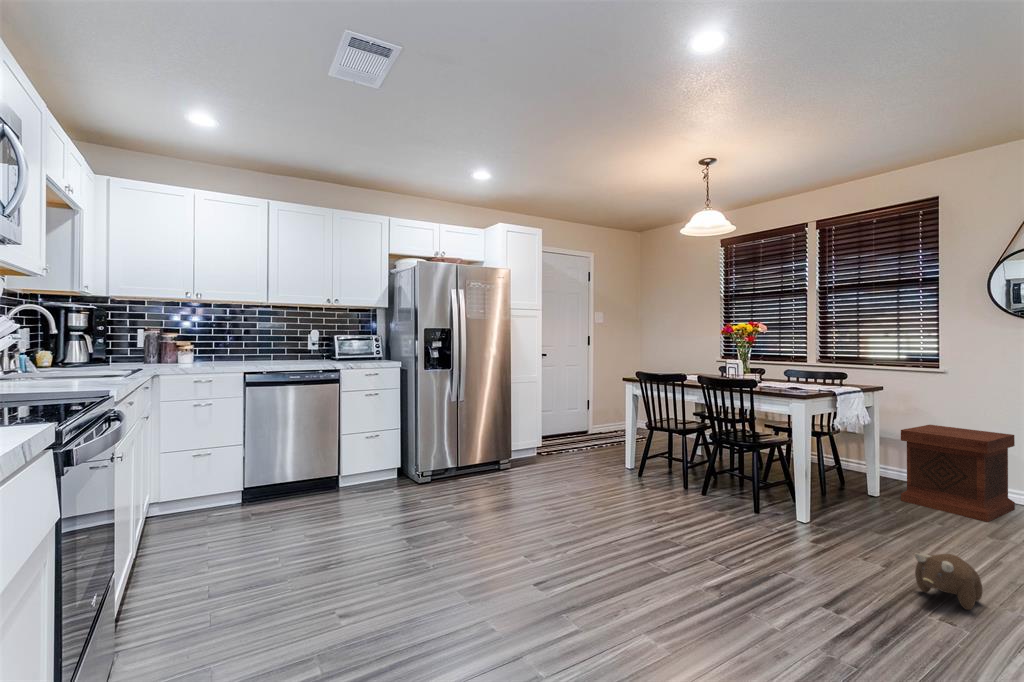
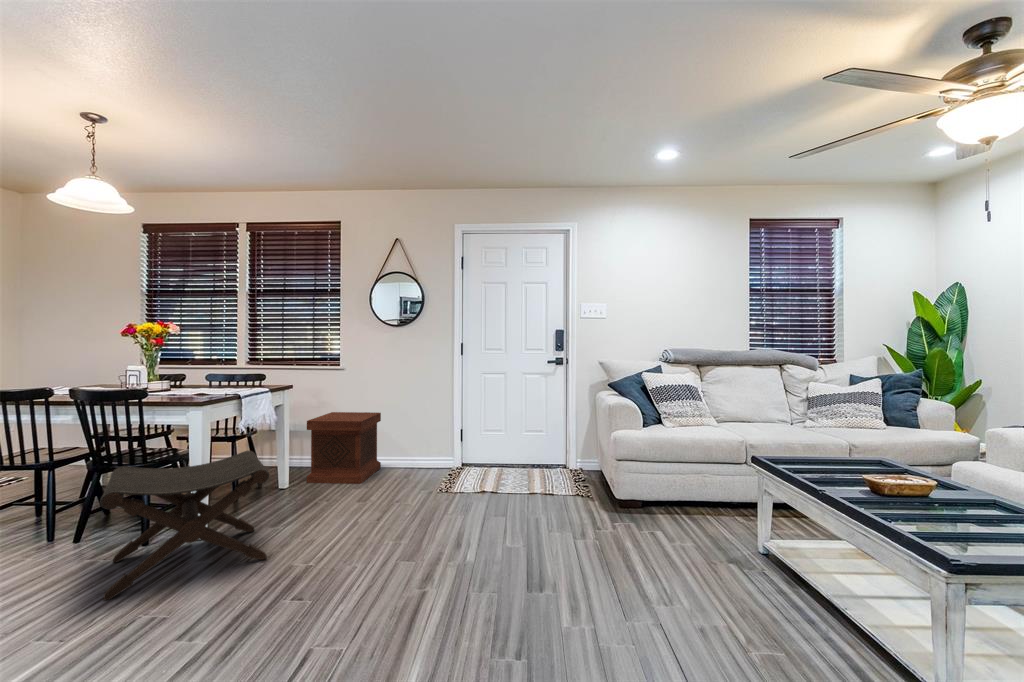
footstool: none [736,442,890,566] -> present [100,451,269,601]
plush toy: present [915,553,983,610] -> none [278,530,331,576]

